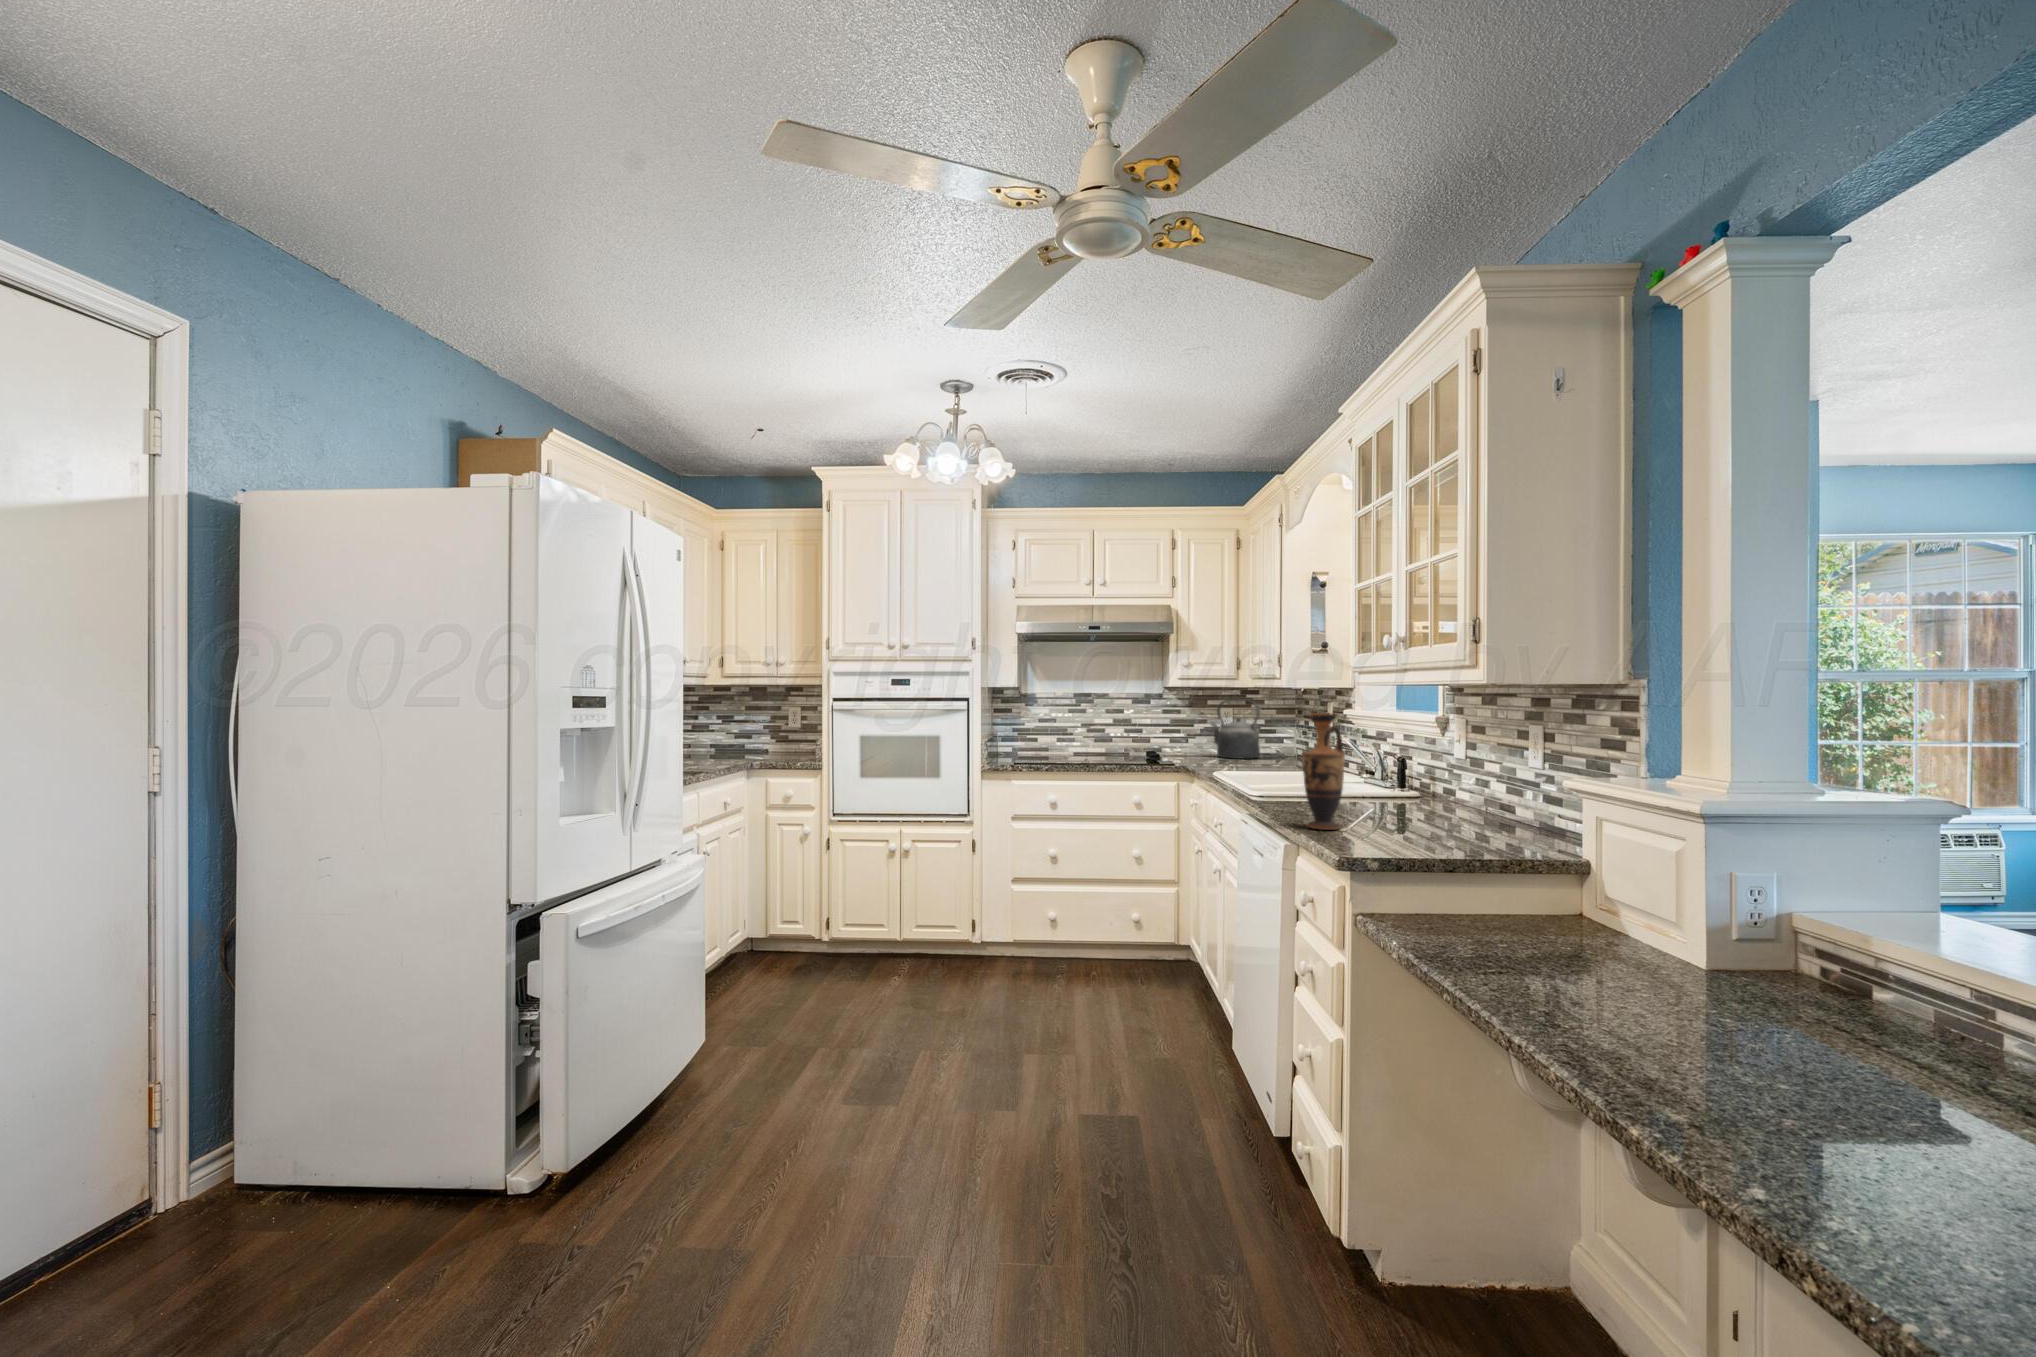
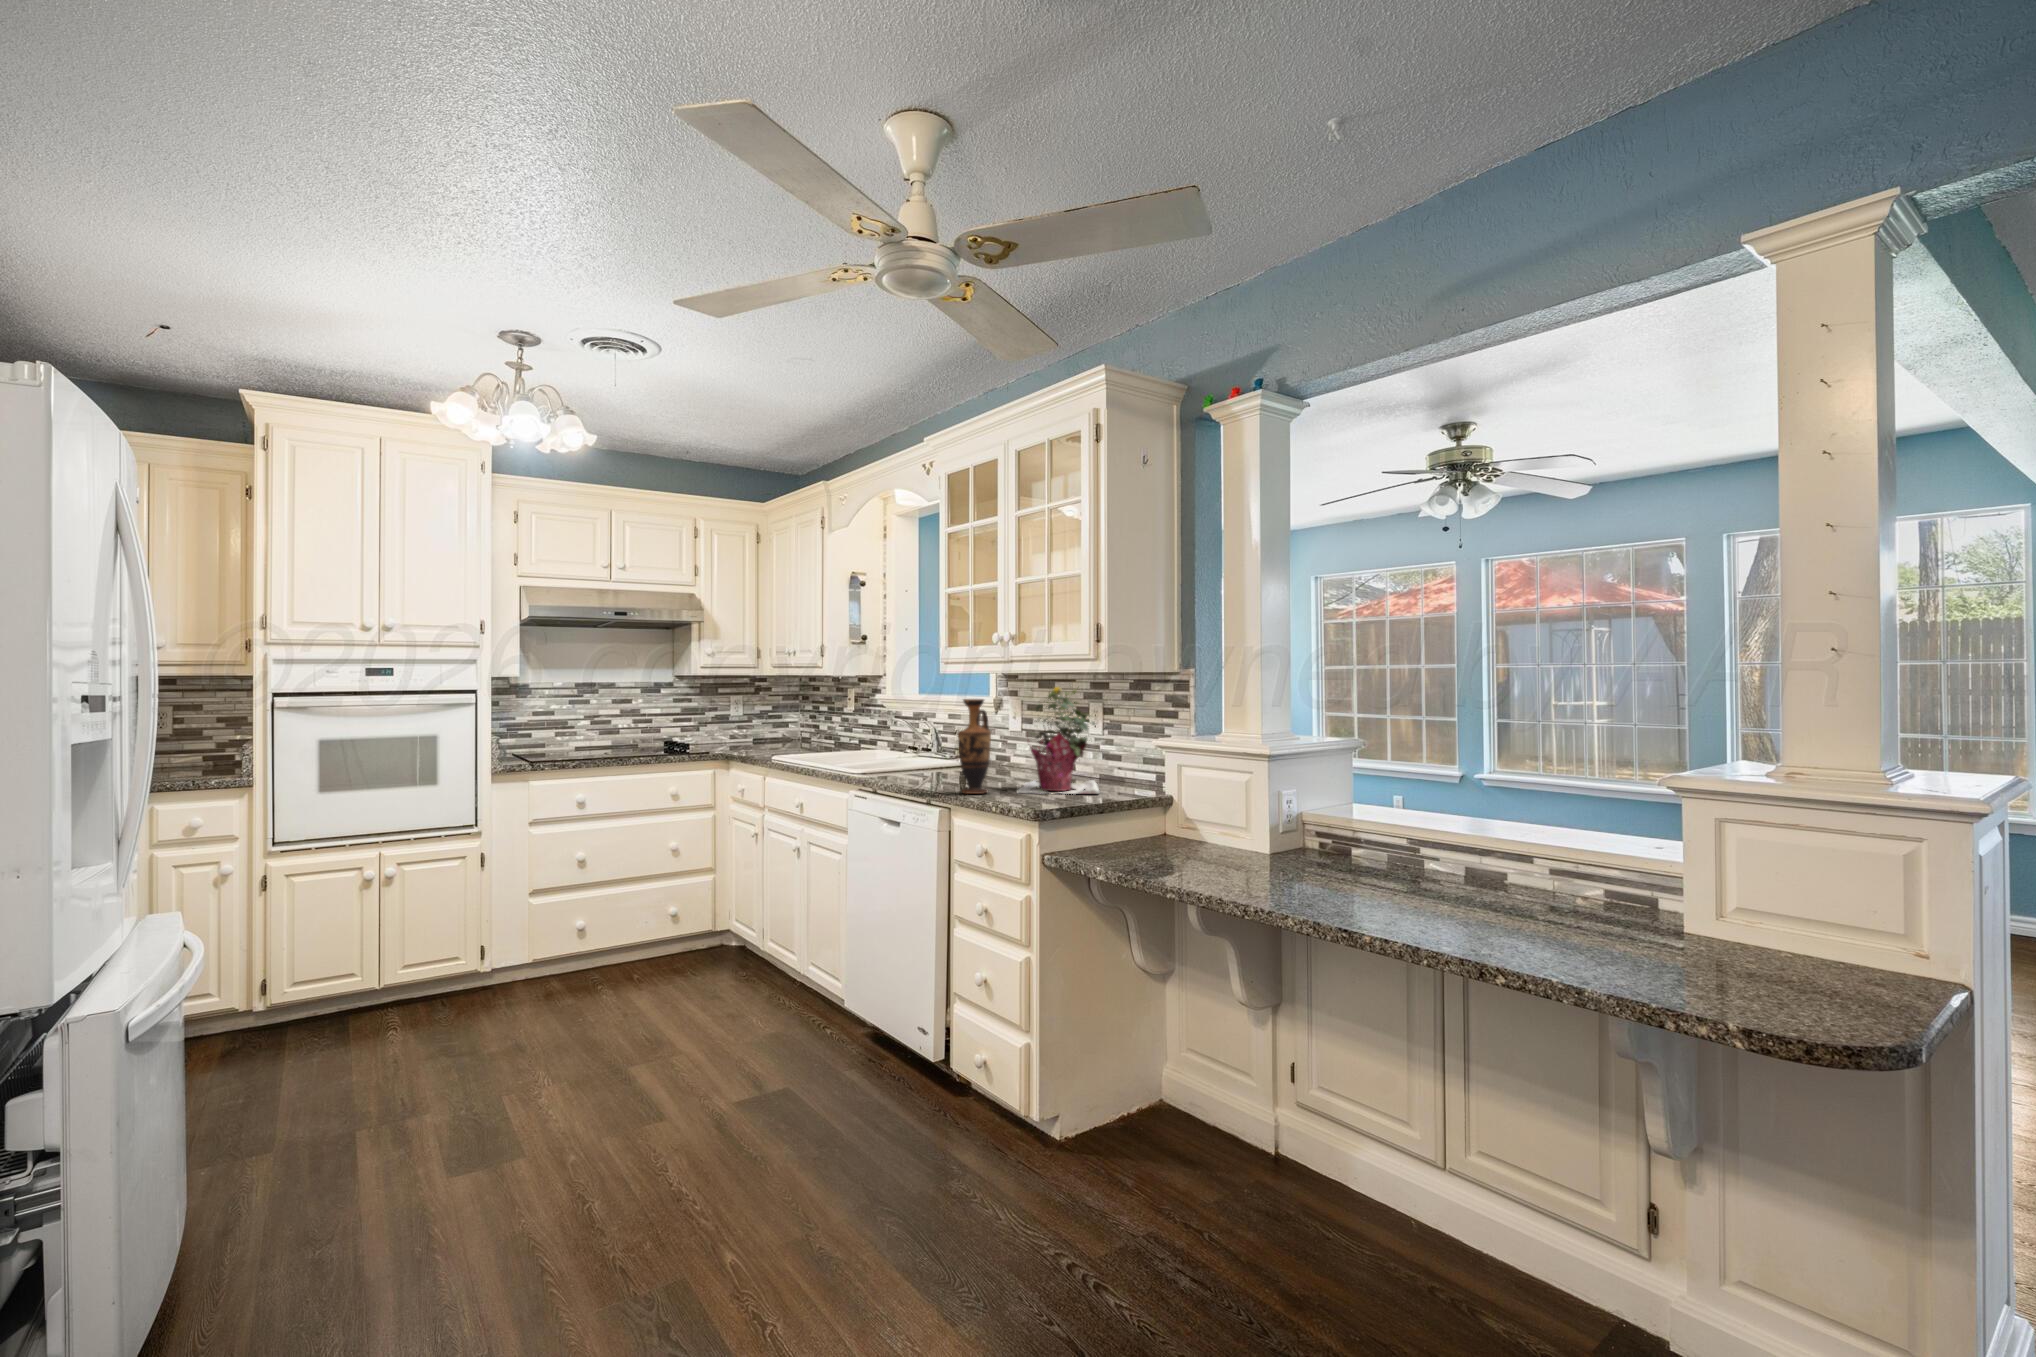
potted plant: none [1376,696,1526,846] -> present [1017,687,1100,794]
kettle: present [1211,700,1260,759] -> none [725,687,777,744]

